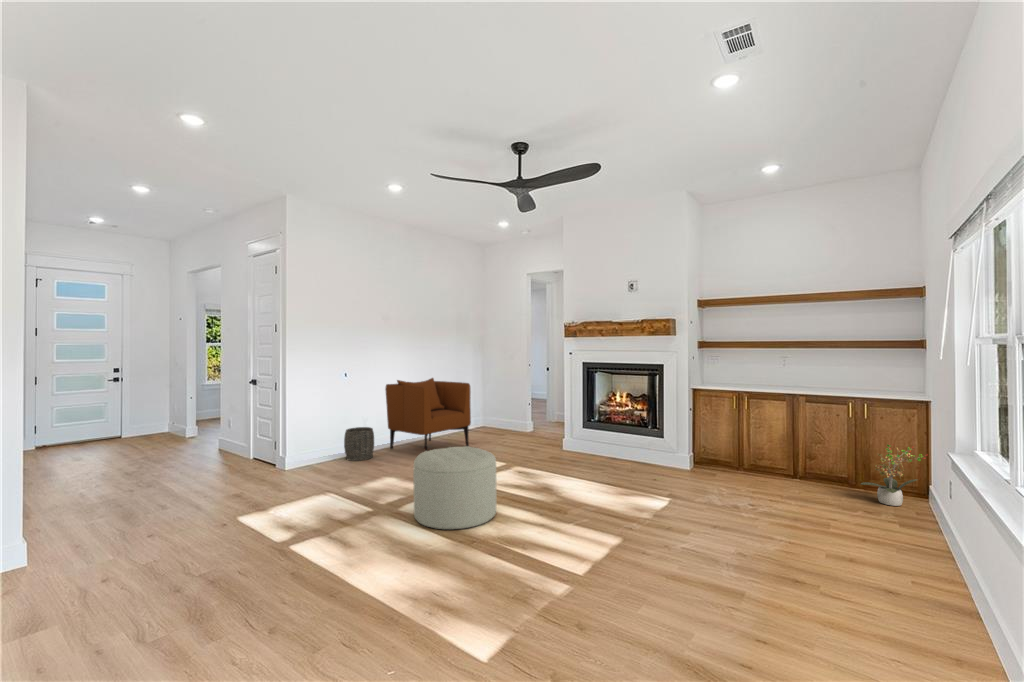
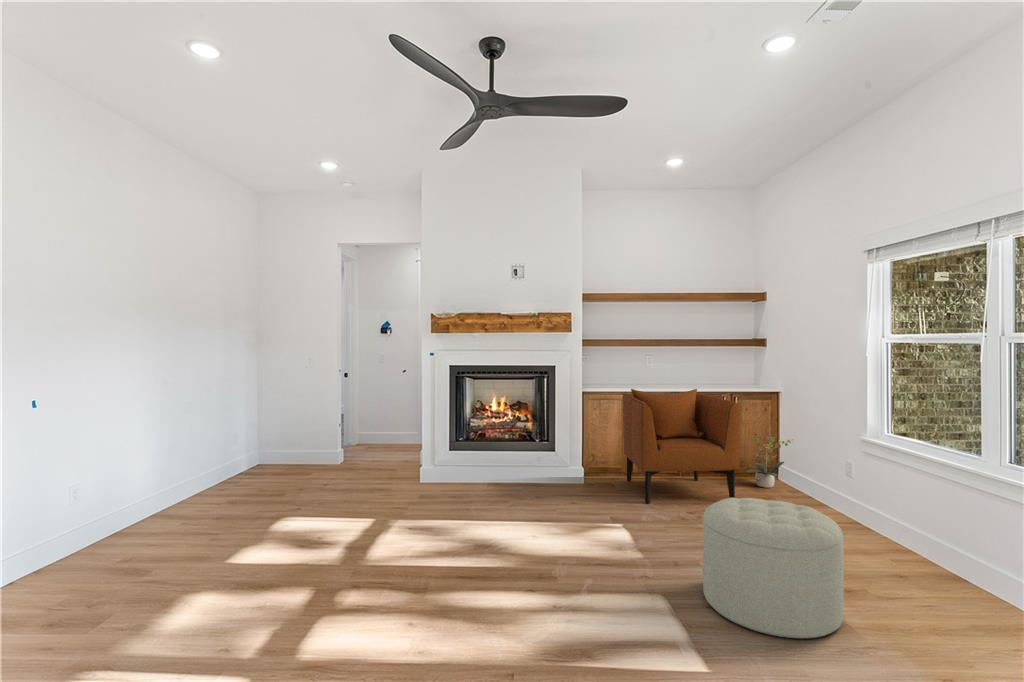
armchair: present [385,378,471,451] -> present [622,389,740,504]
woven basket: present [344,427,374,461] -> none [57,496,127,568]
ottoman: present [413,446,497,530] -> present [703,498,844,638]

